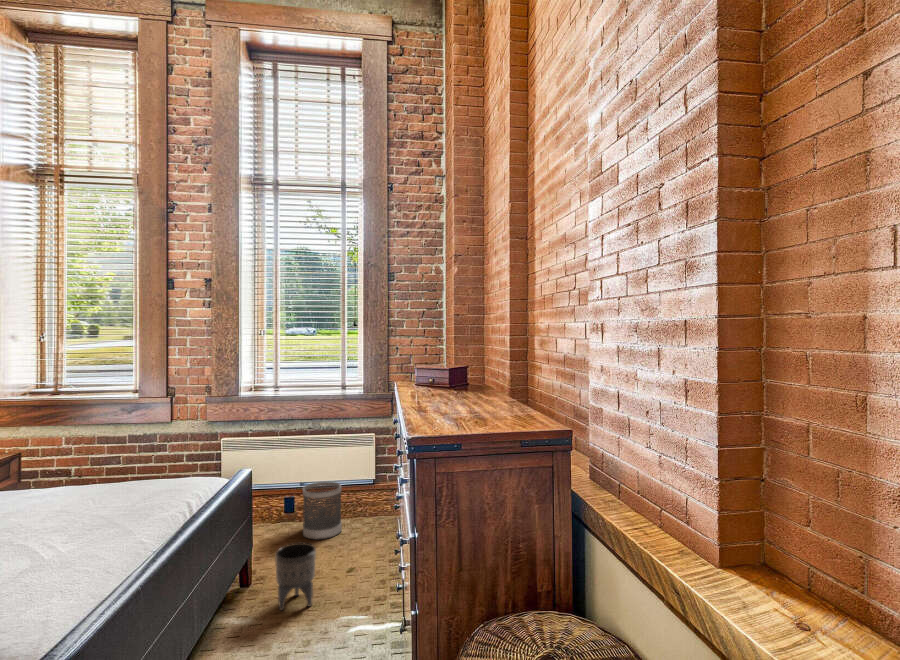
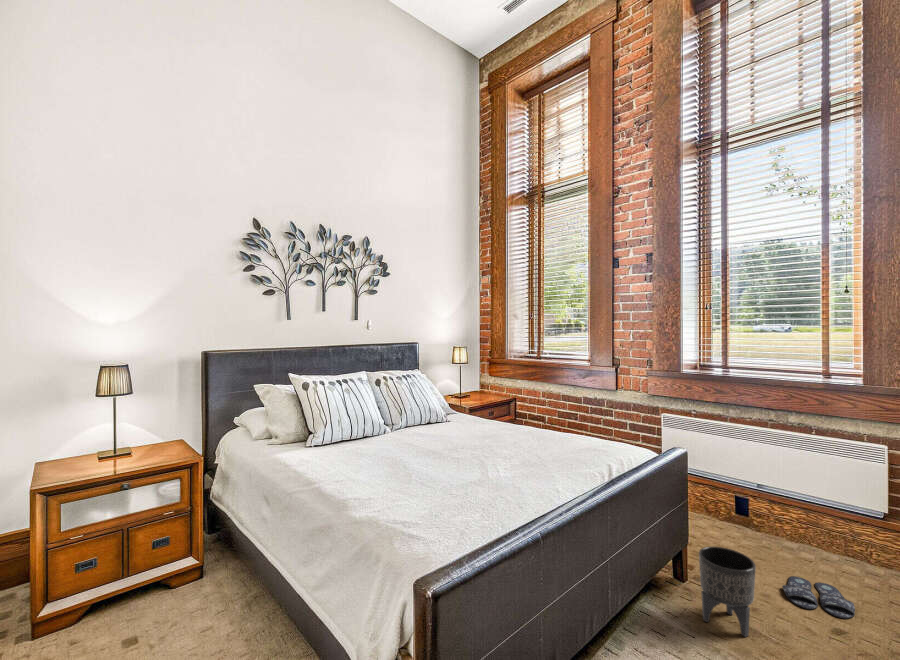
wastebasket: present [303,481,342,539] -> none [753,486,813,563]
slippers: none [327,544,369,568] -> present [782,576,855,619]

